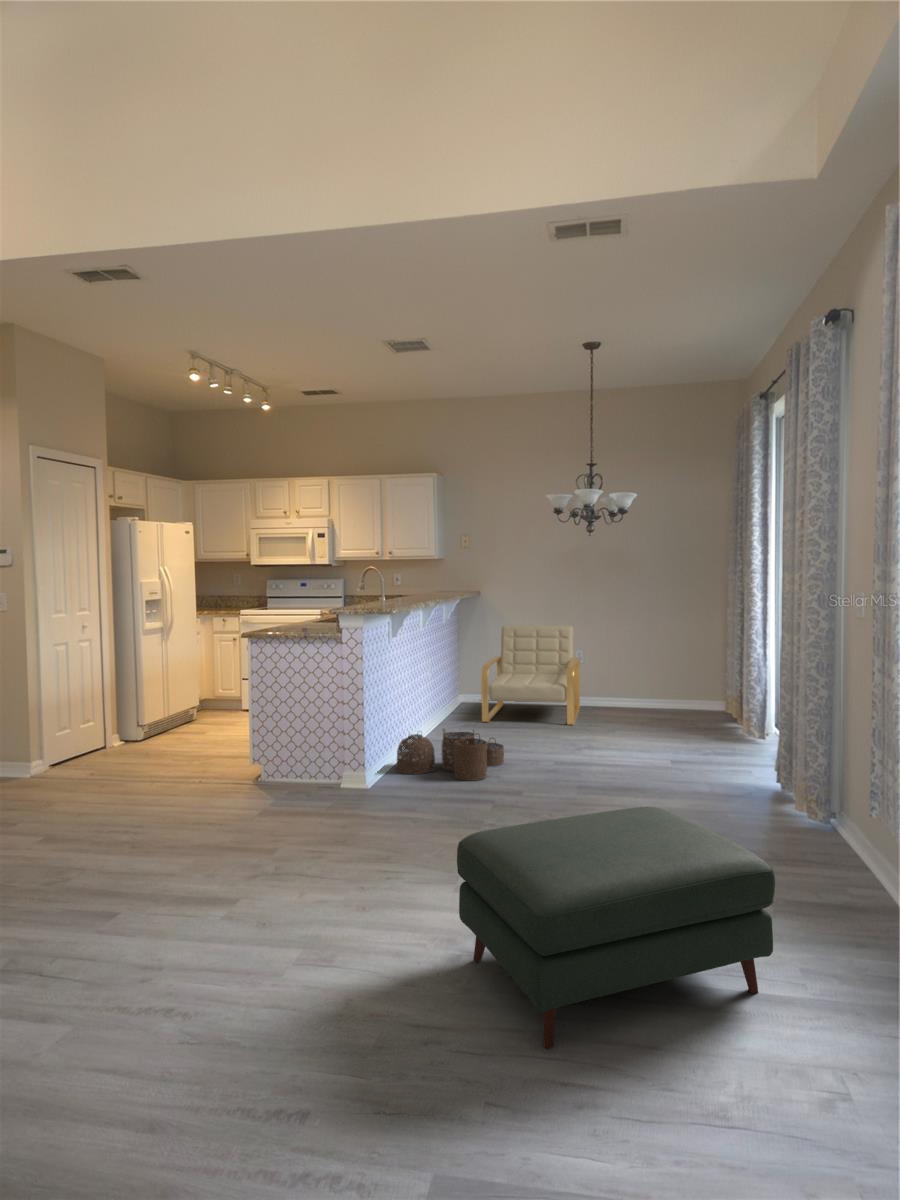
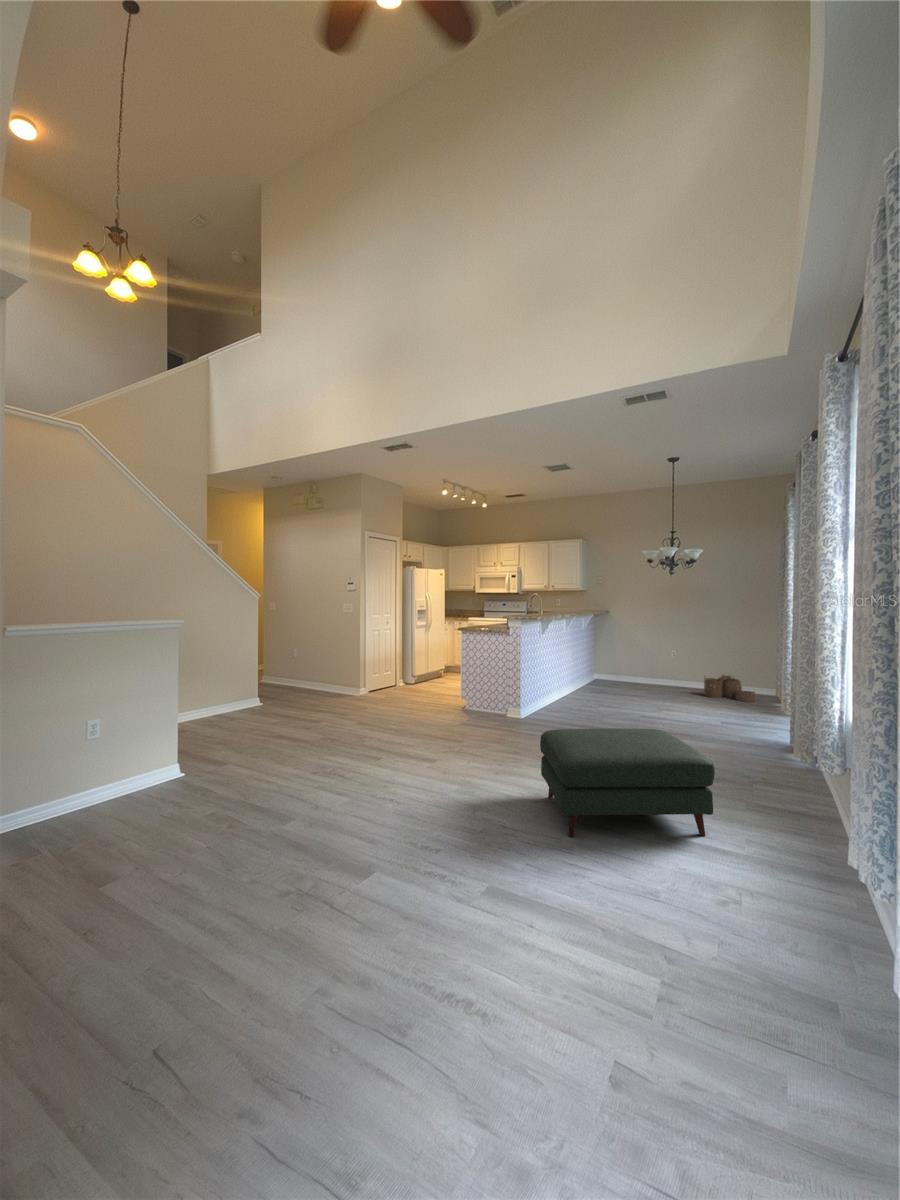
armchair: present [481,625,580,725] -> none [605,633,674,697]
woven basket: present [396,729,504,781] -> present [704,675,755,702]

